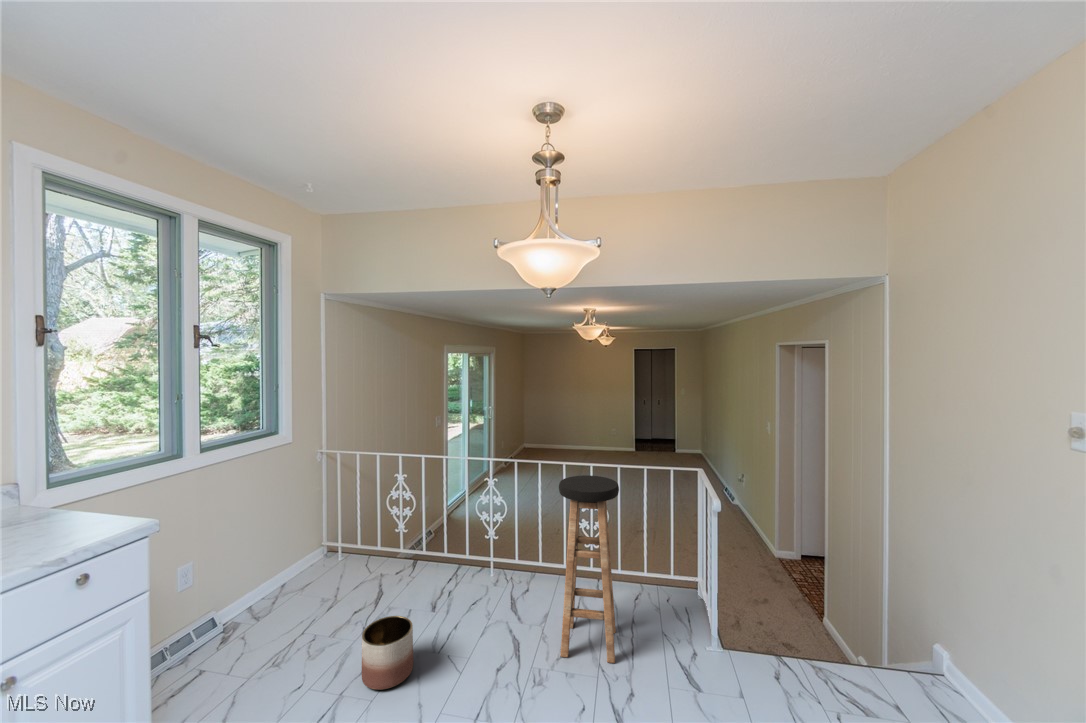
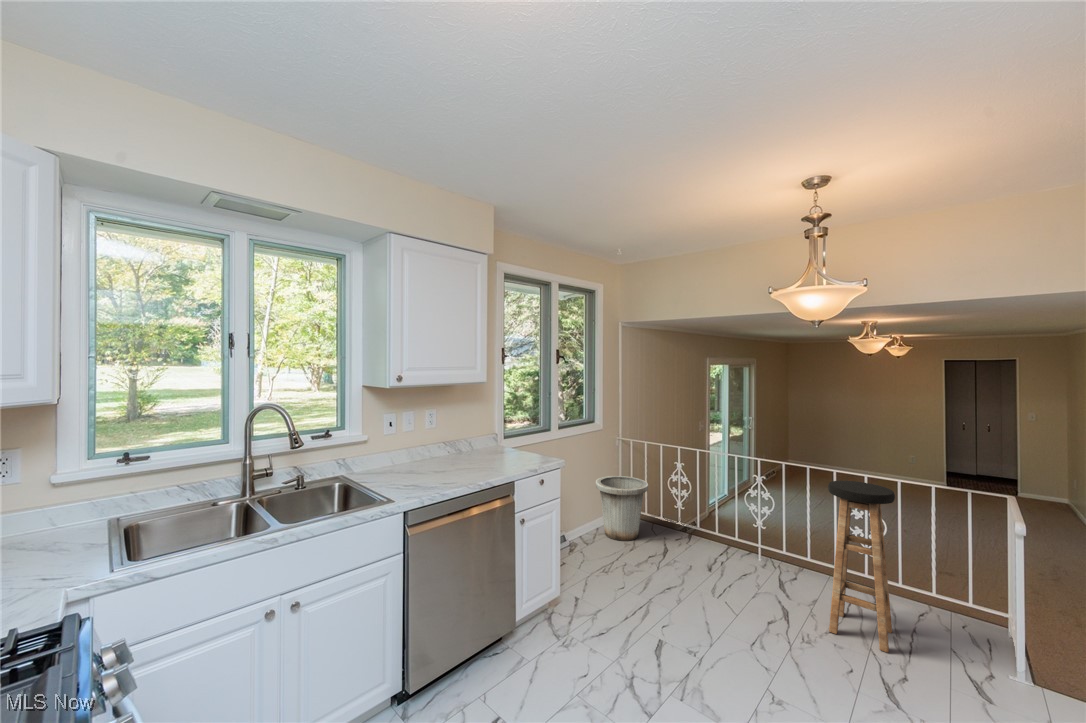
trash can: none [277,502,358,598] -> present [596,476,648,541]
planter: present [362,616,413,690] -> none [663,559,699,606]

